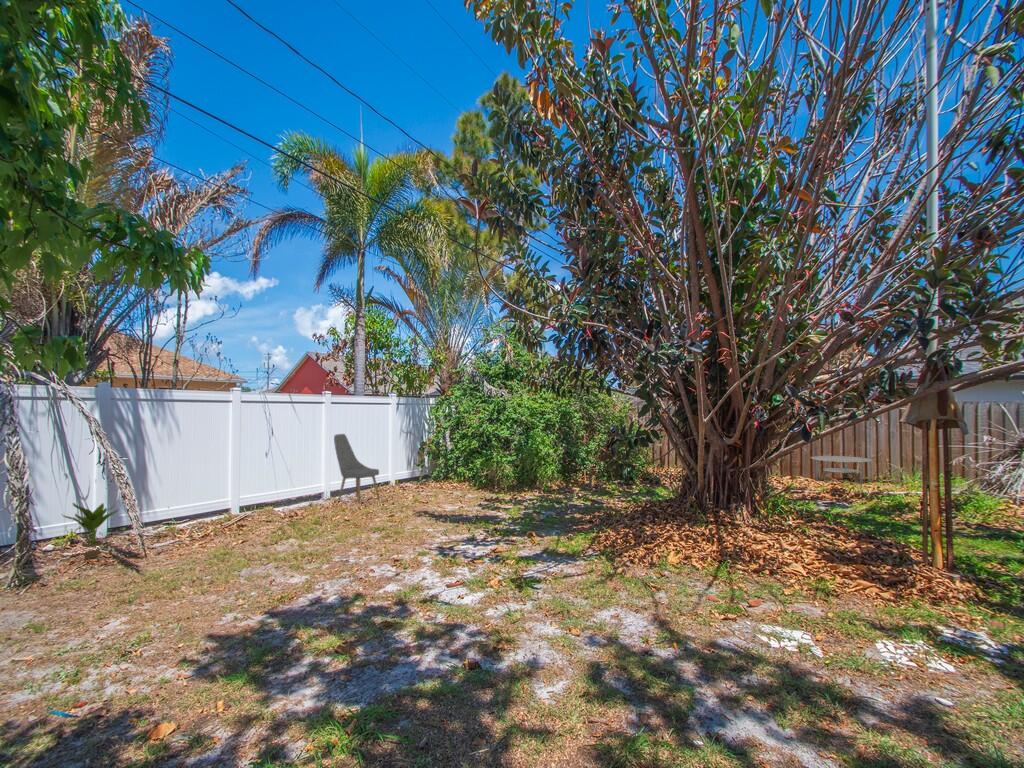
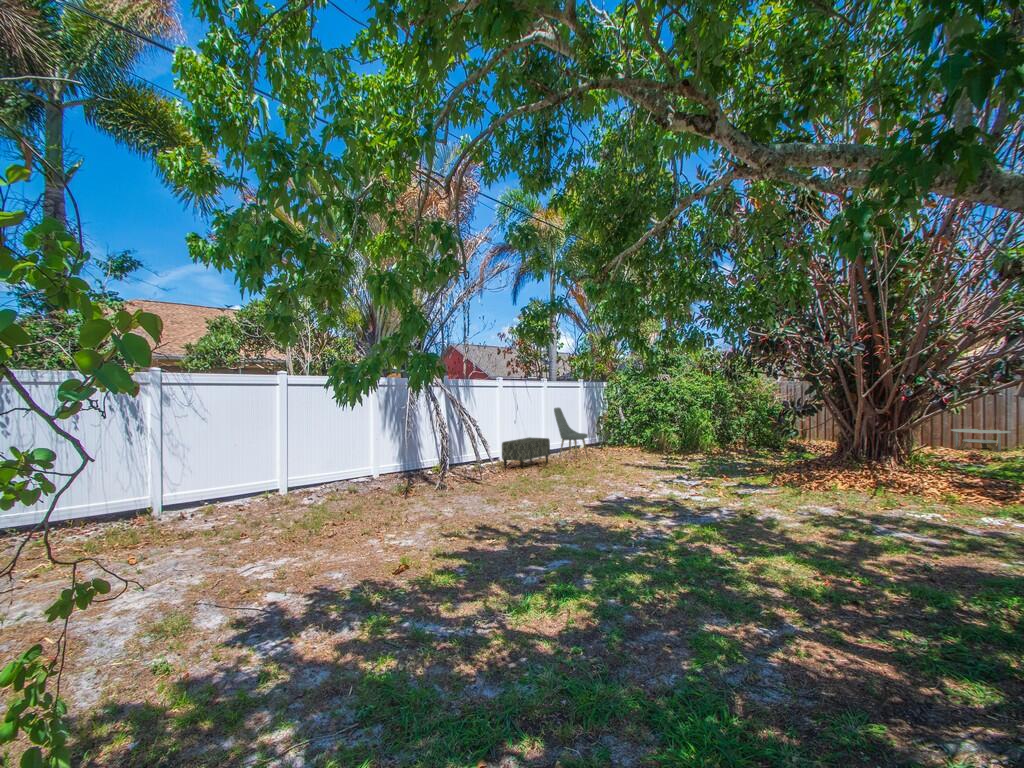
bench: none [228,477,313,527] -> present [502,437,550,469]
potted plant: present [63,503,119,559] -> none [431,445,458,481]

